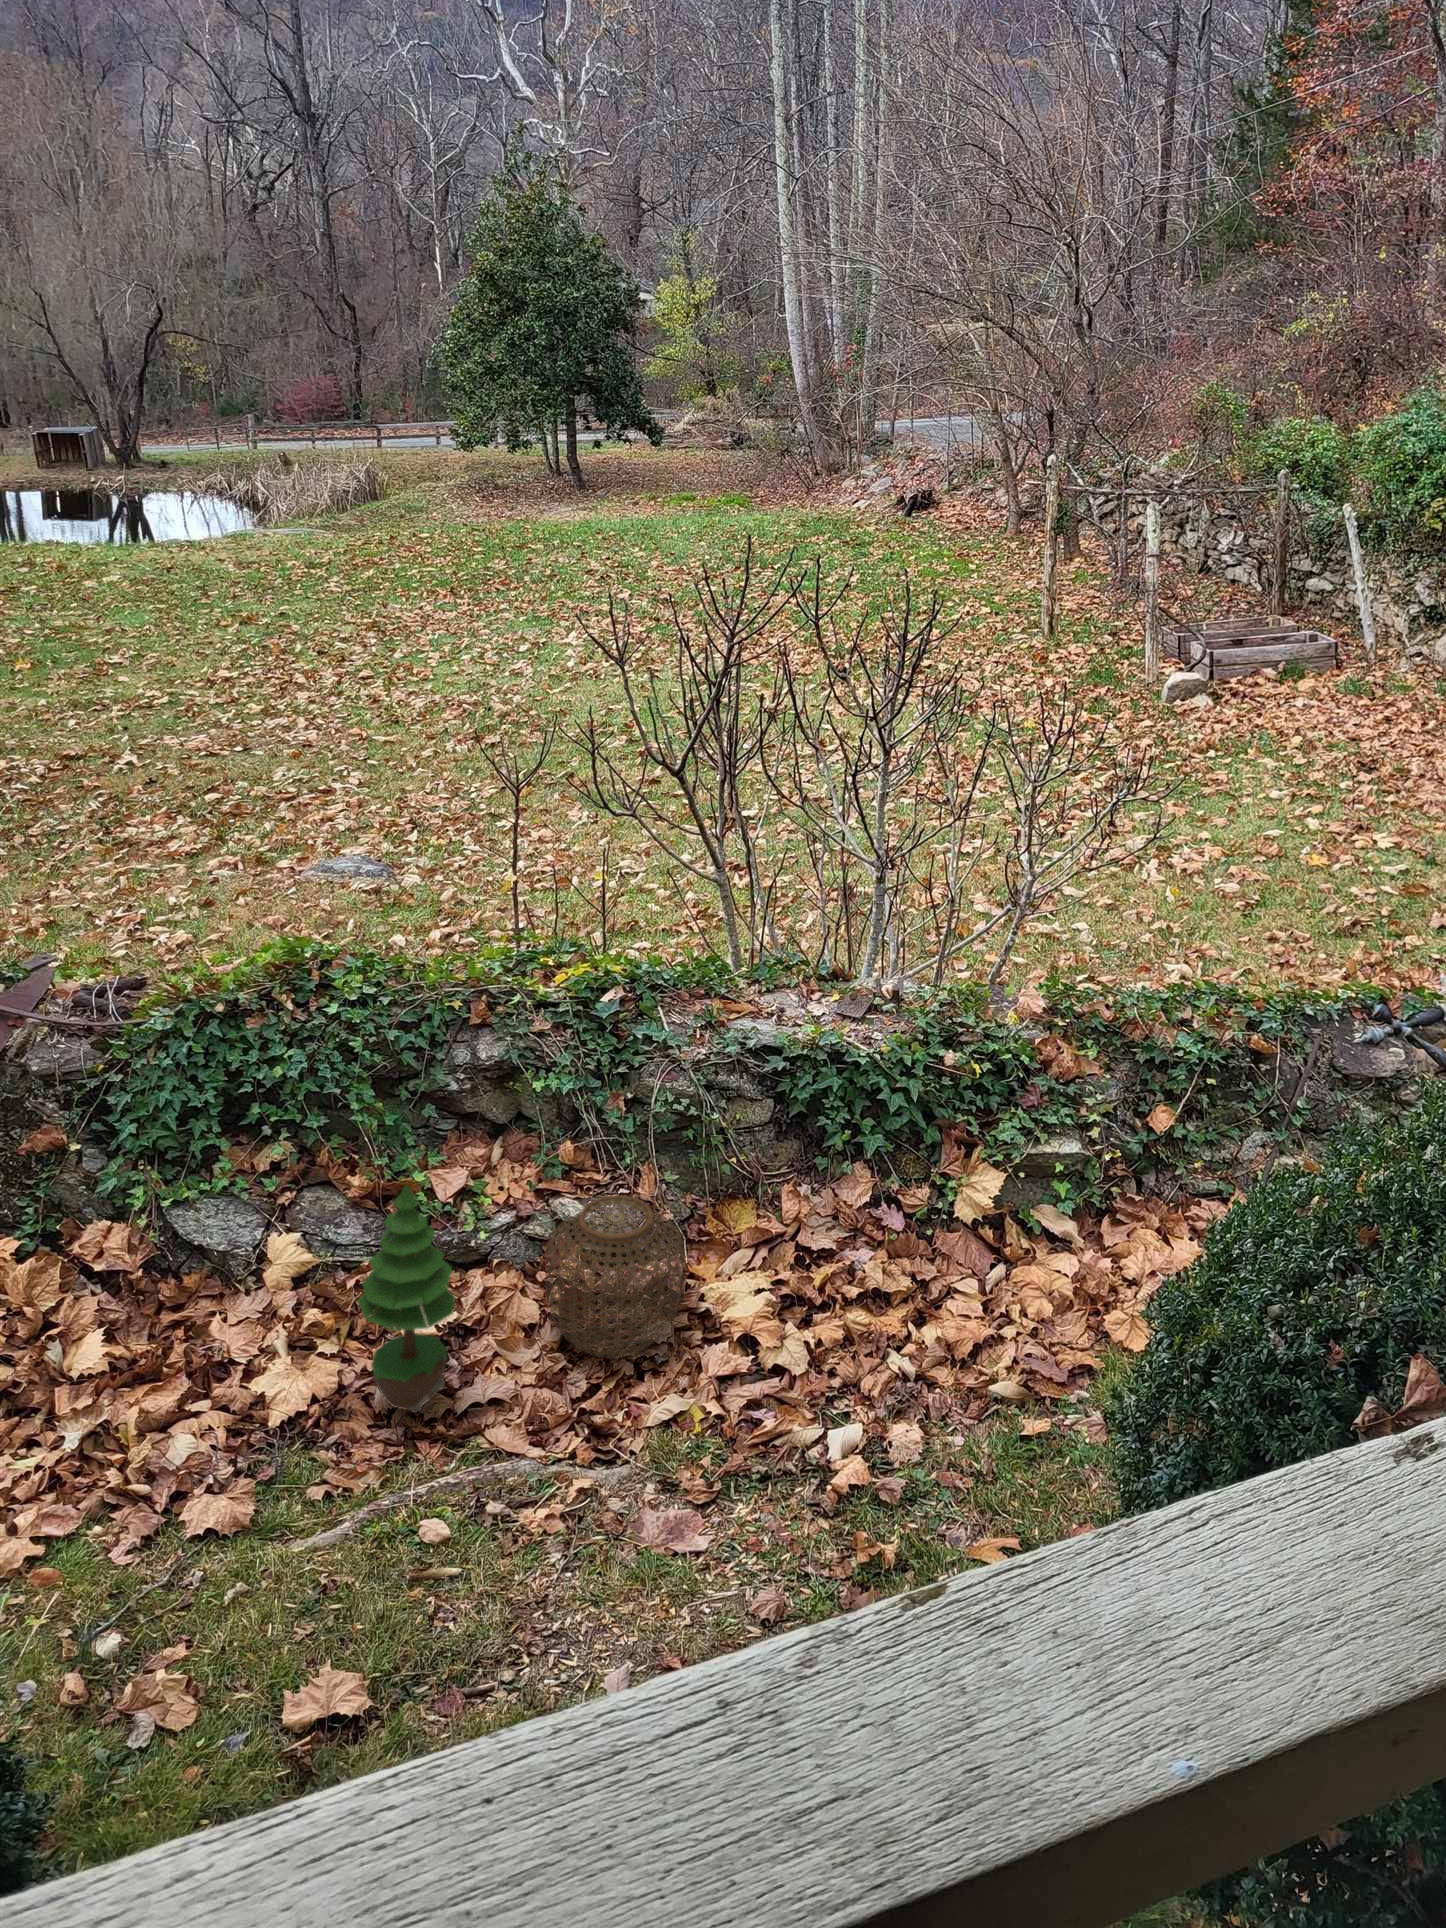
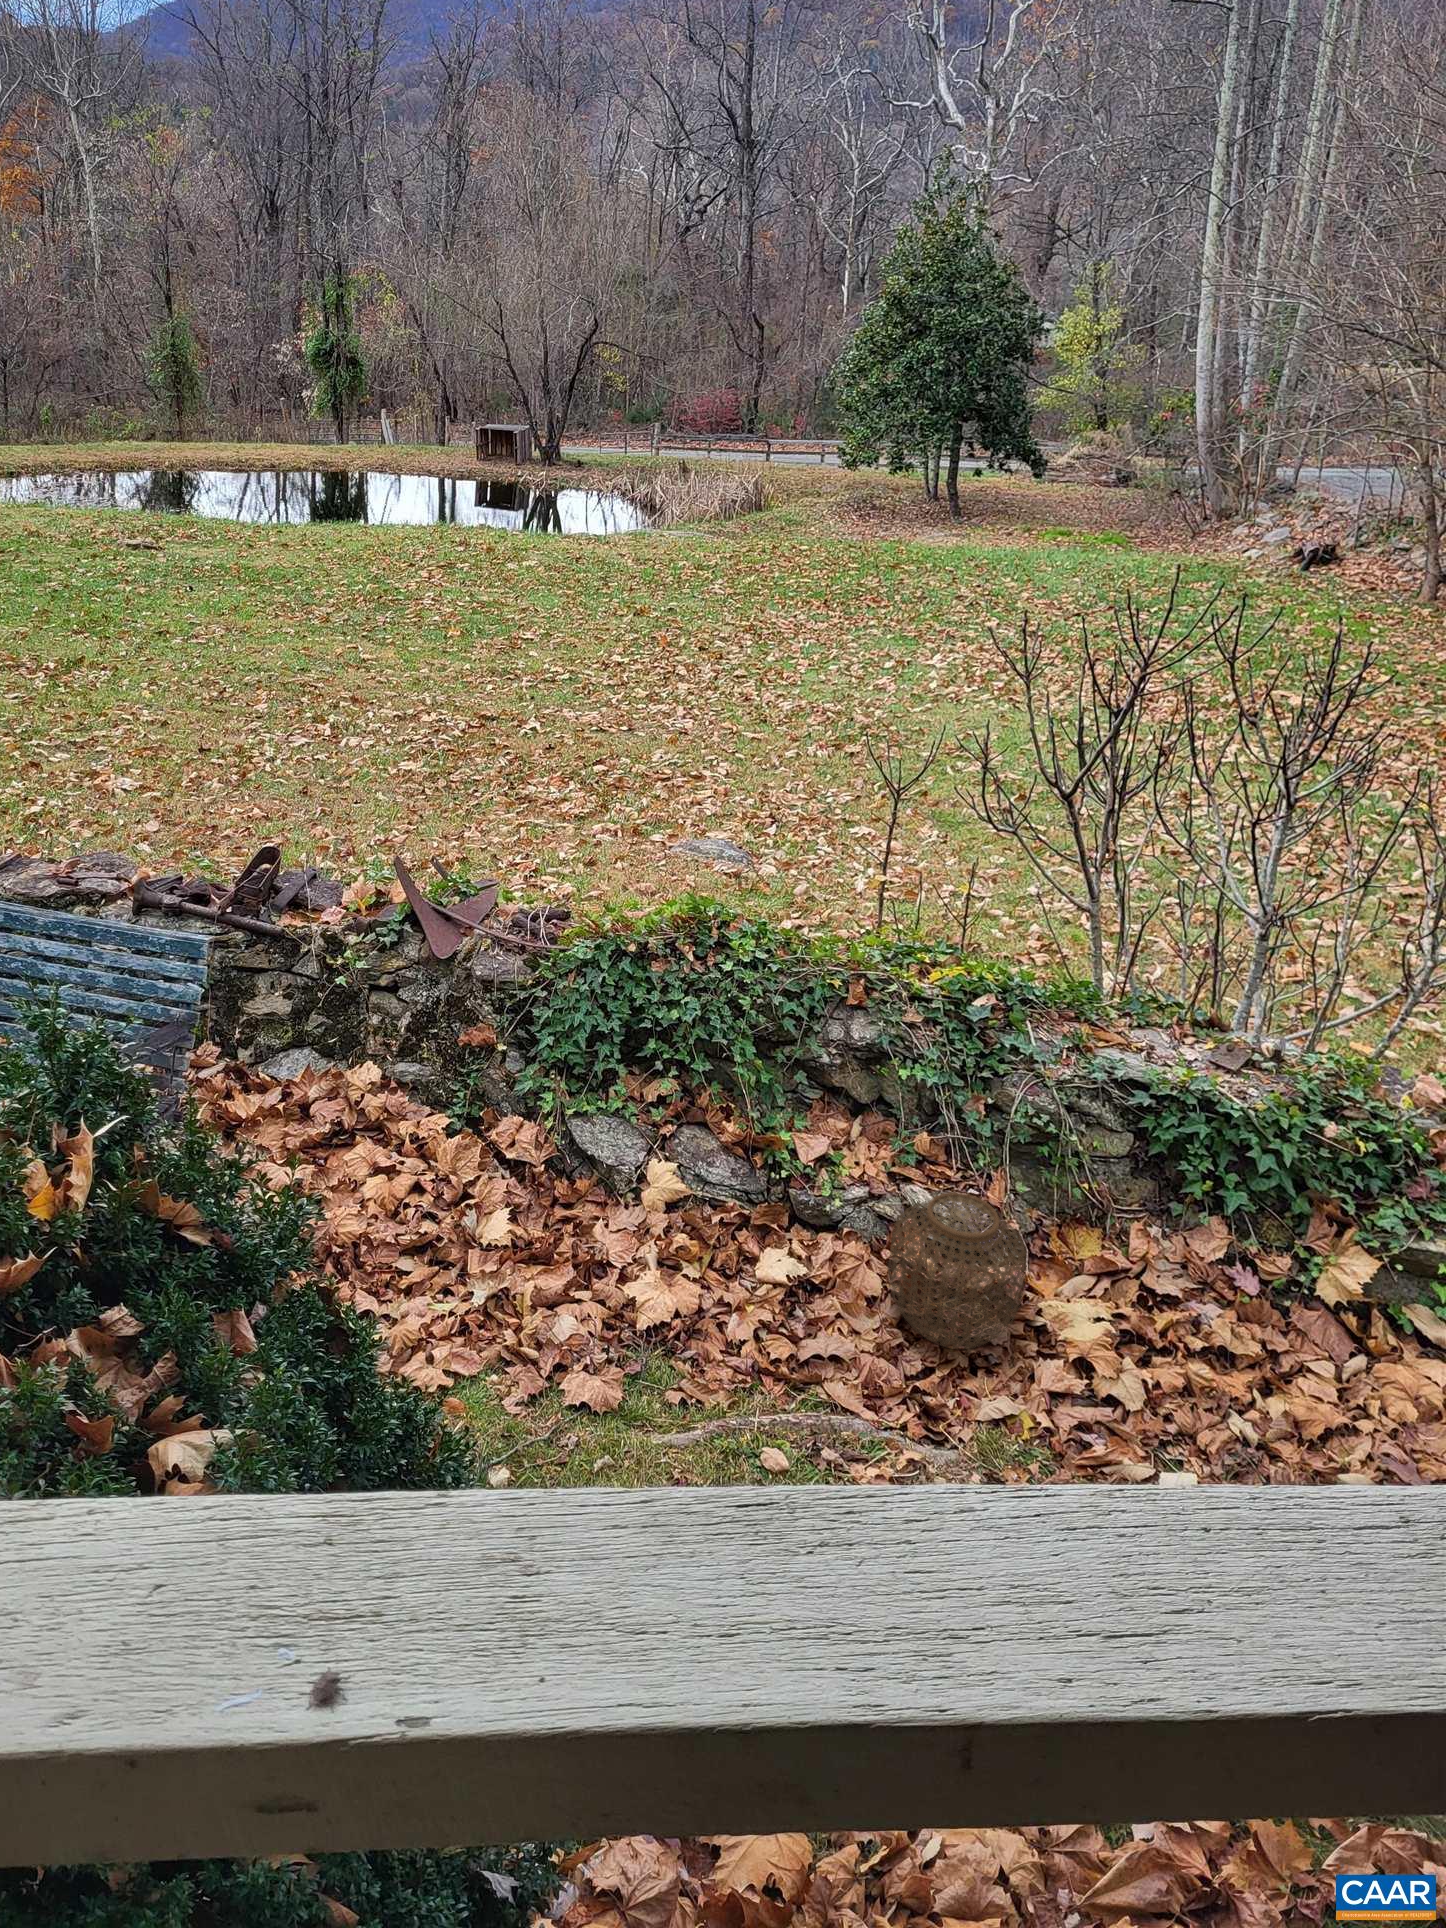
potted tree: present [358,1184,455,1413] -> none [722,1142,808,1349]

